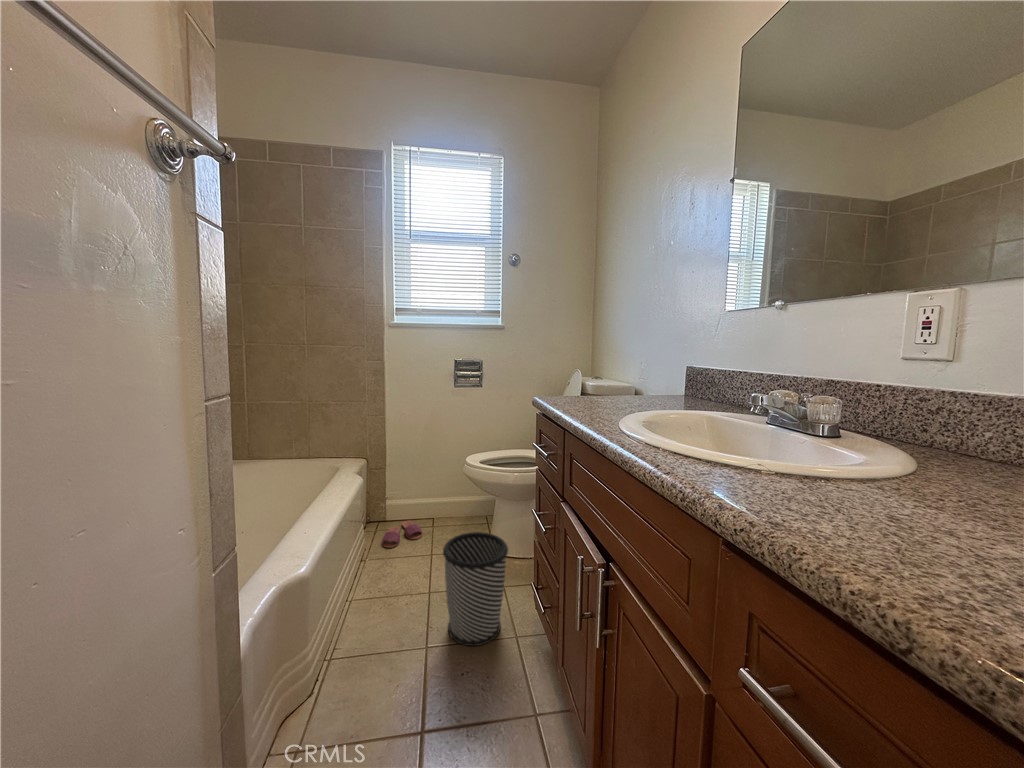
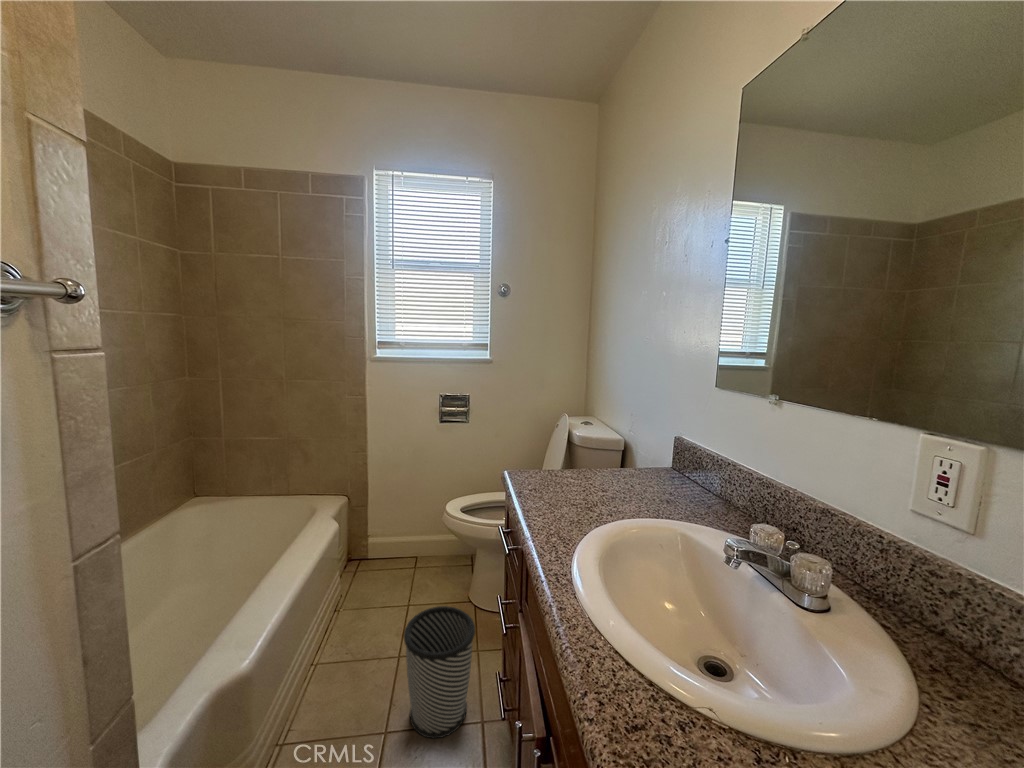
slippers: present [382,521,422,548] -> none [359,563,402,599]

